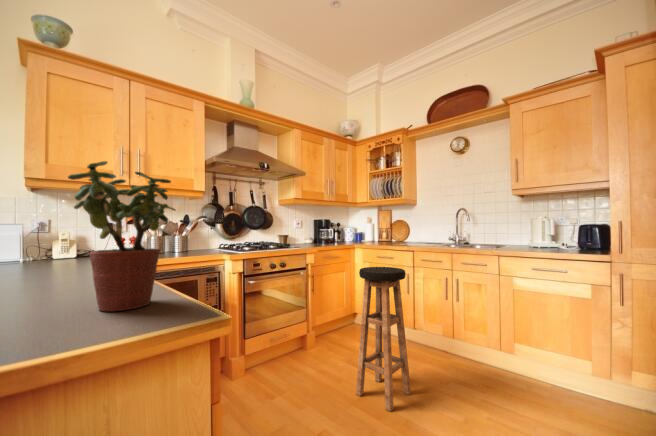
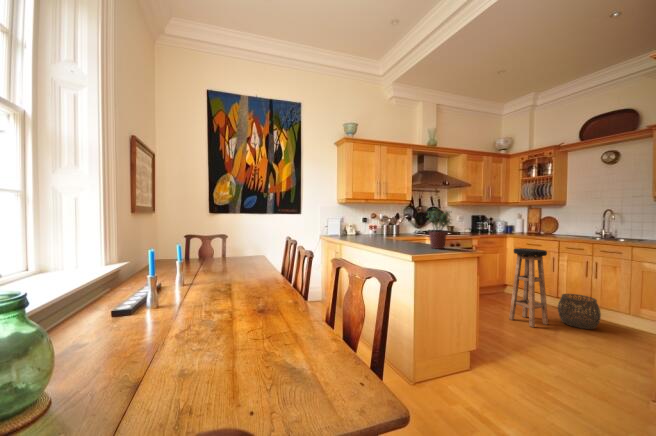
woven basket: none [420,330,475,391] -> present [558,294,601,329]

